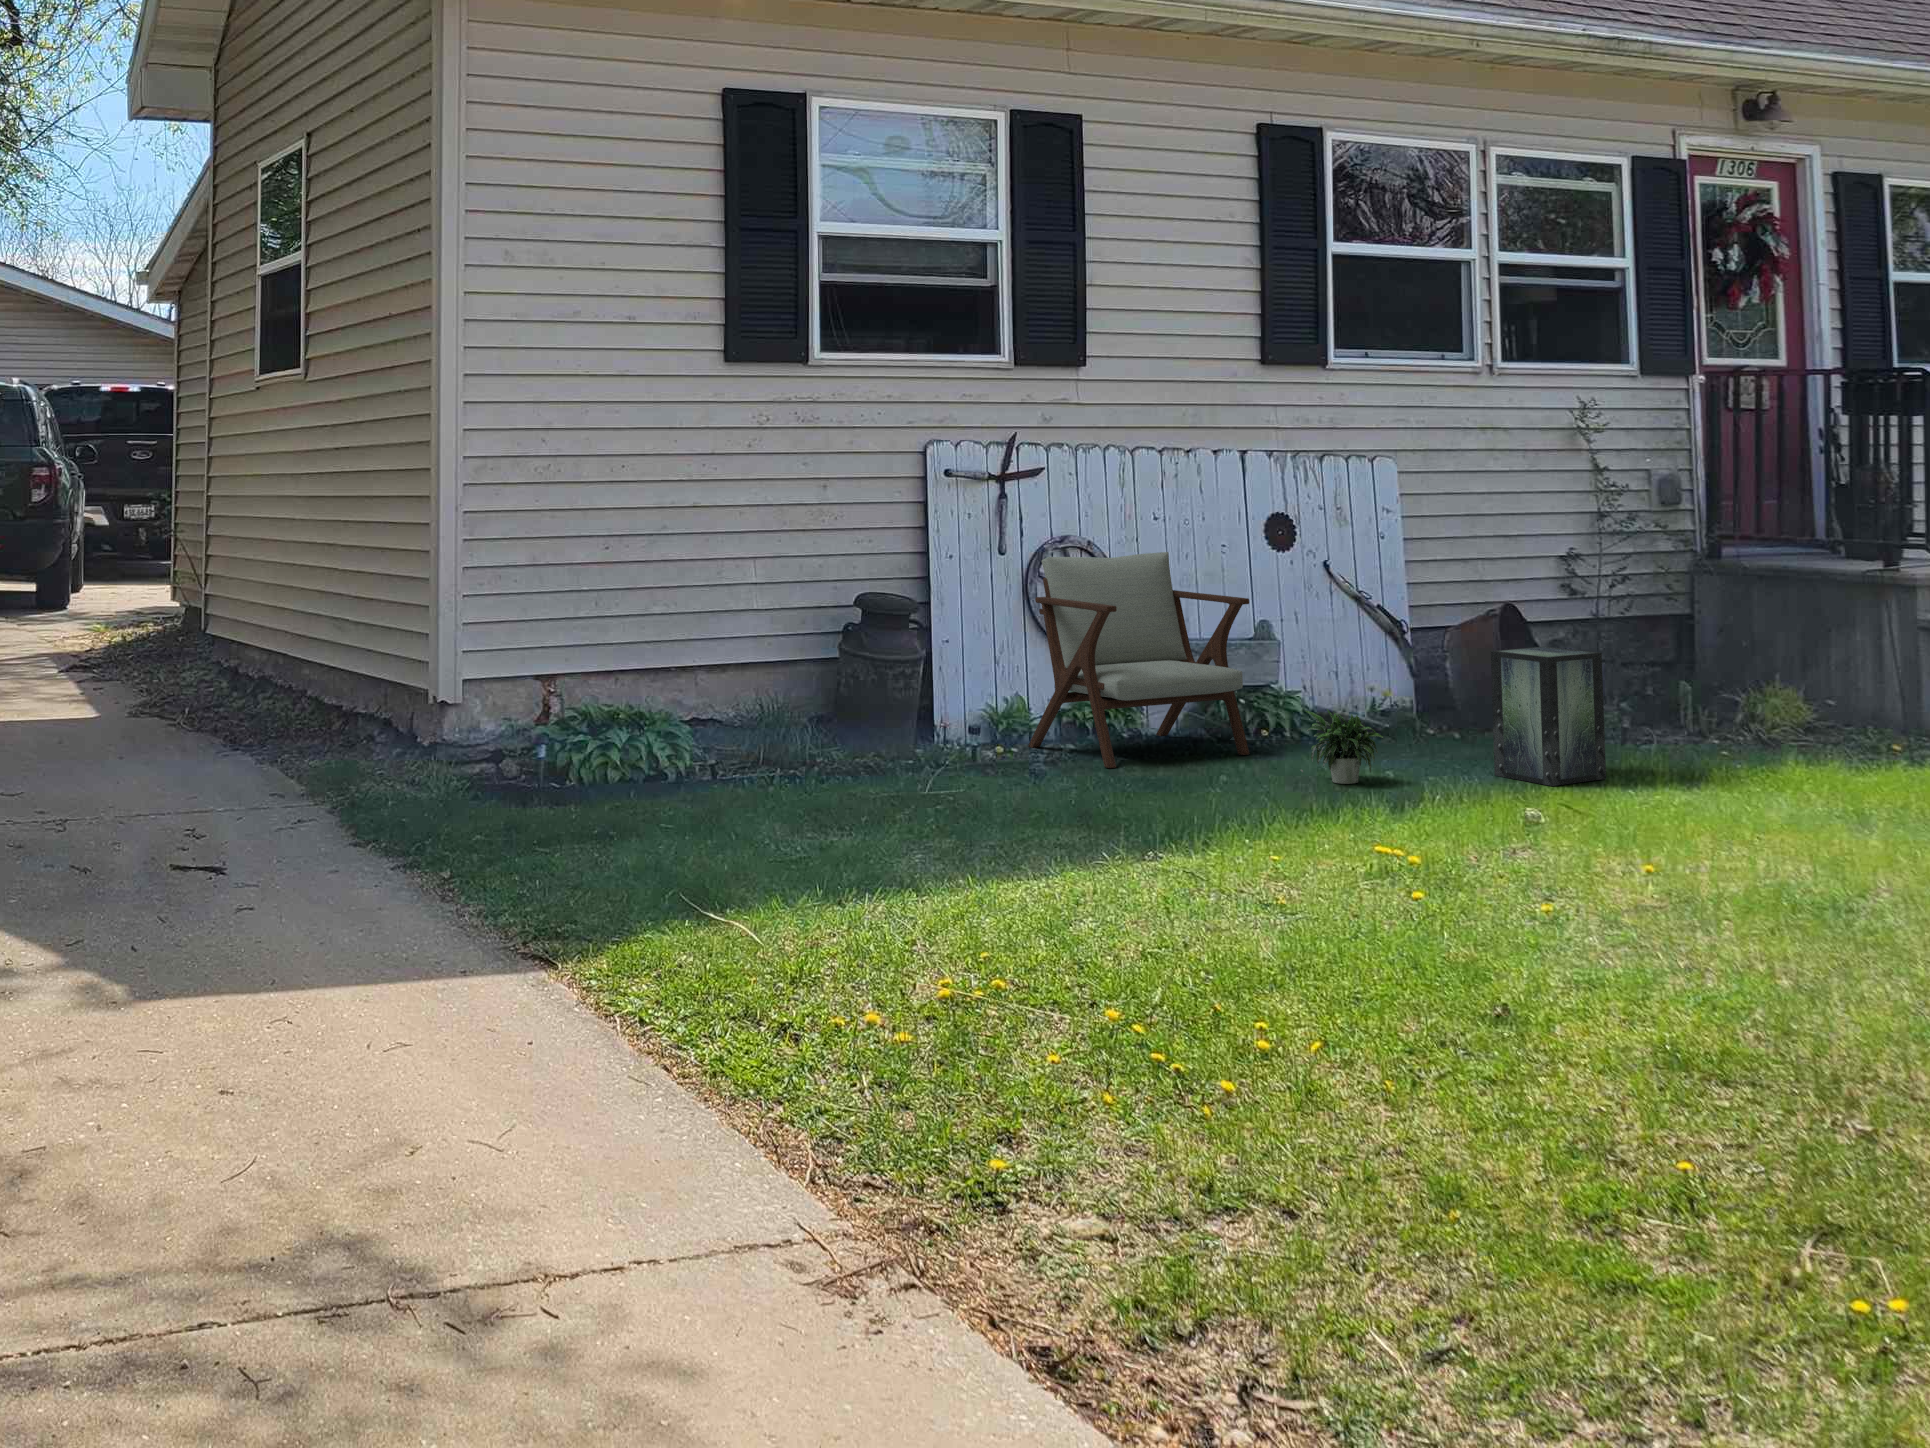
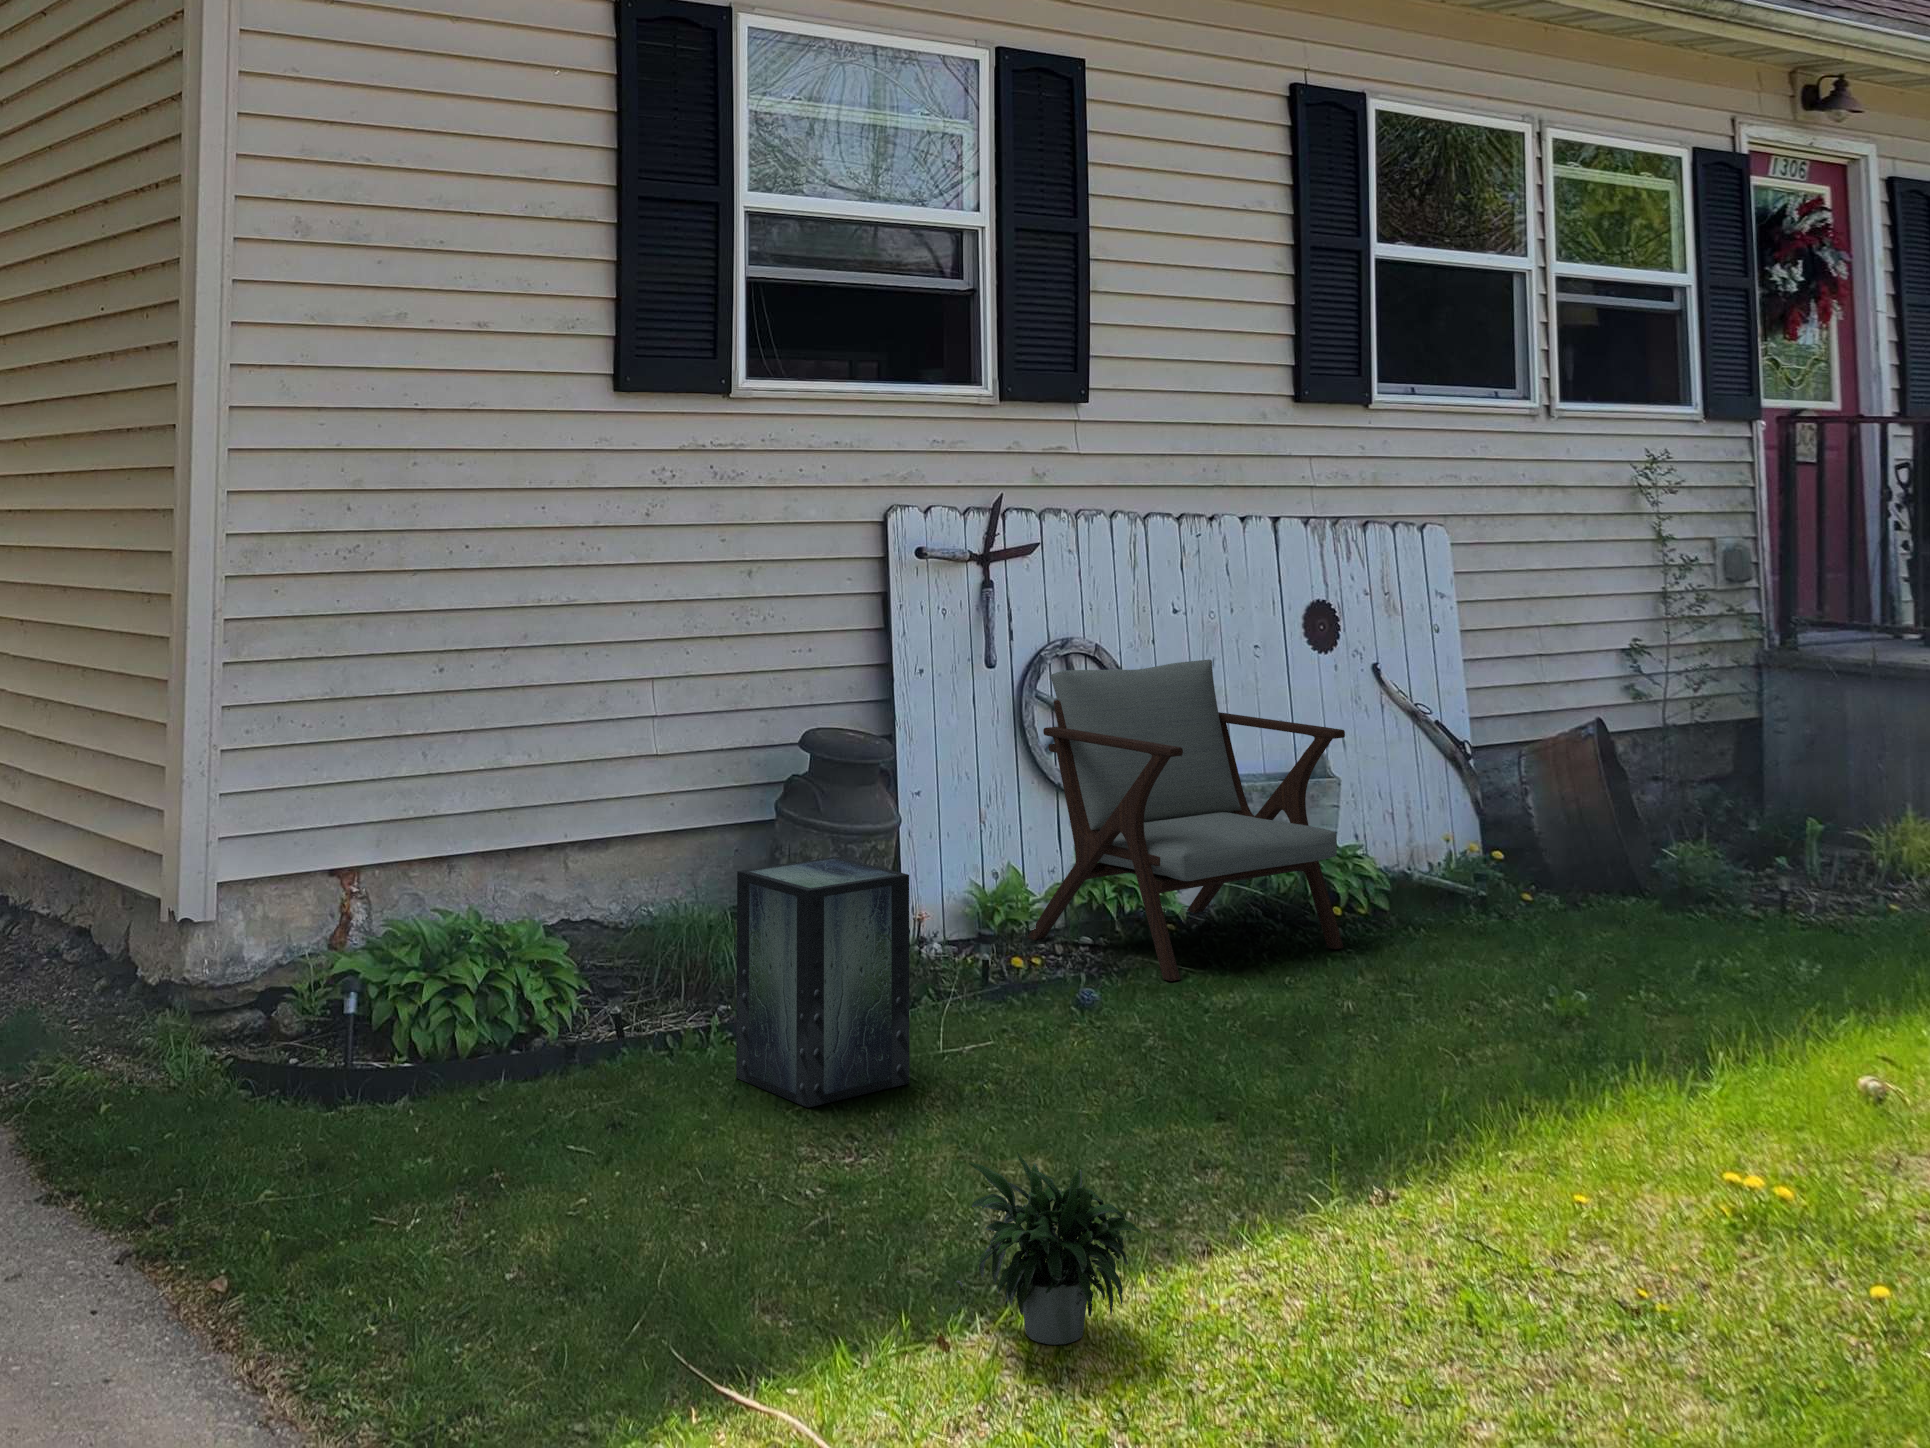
storage box: present [1491,647,1606,786] -> present [736,857,909,1108]
potted plant: present [1301,709,1383,784] -> present [956,1152,1141,1345]

